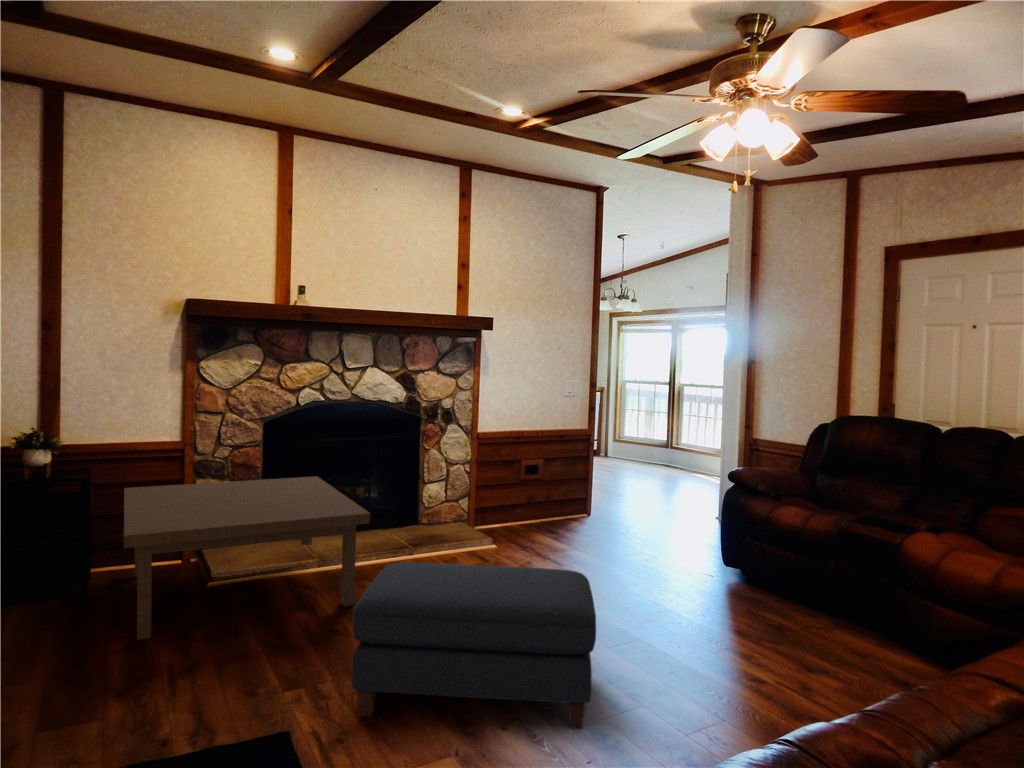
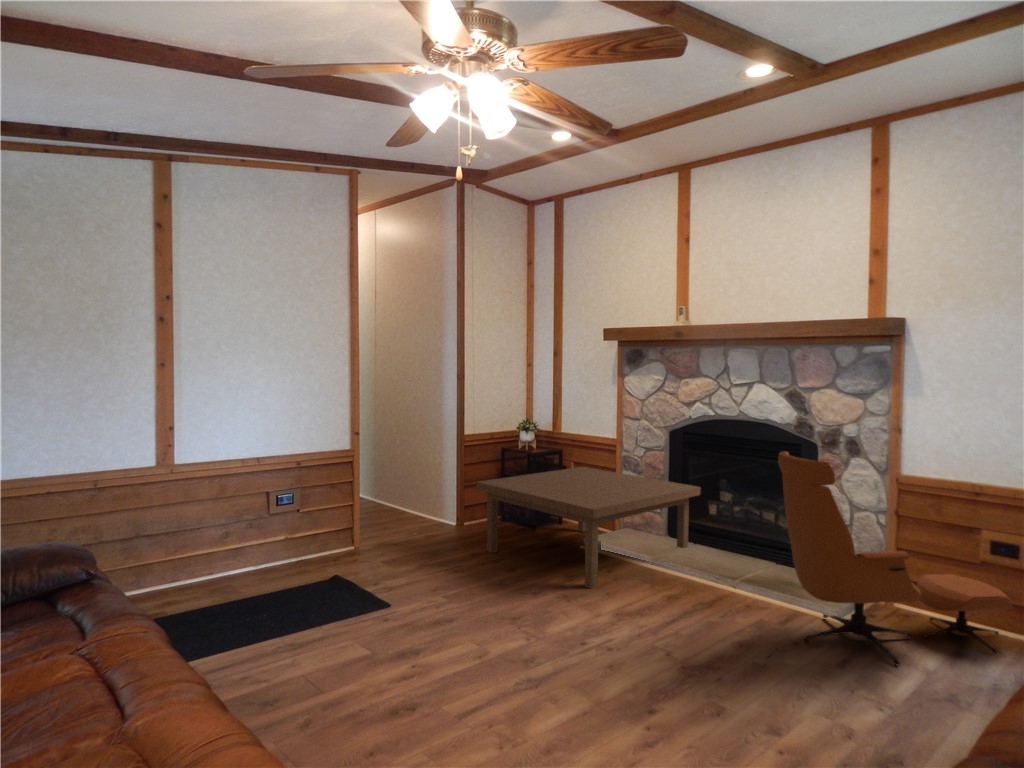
lounge chair: none [483,422,566,563] -> present [778,451,1012,665]
ottoman: present [352,562,596,729] -> none [401,534,534,692]

